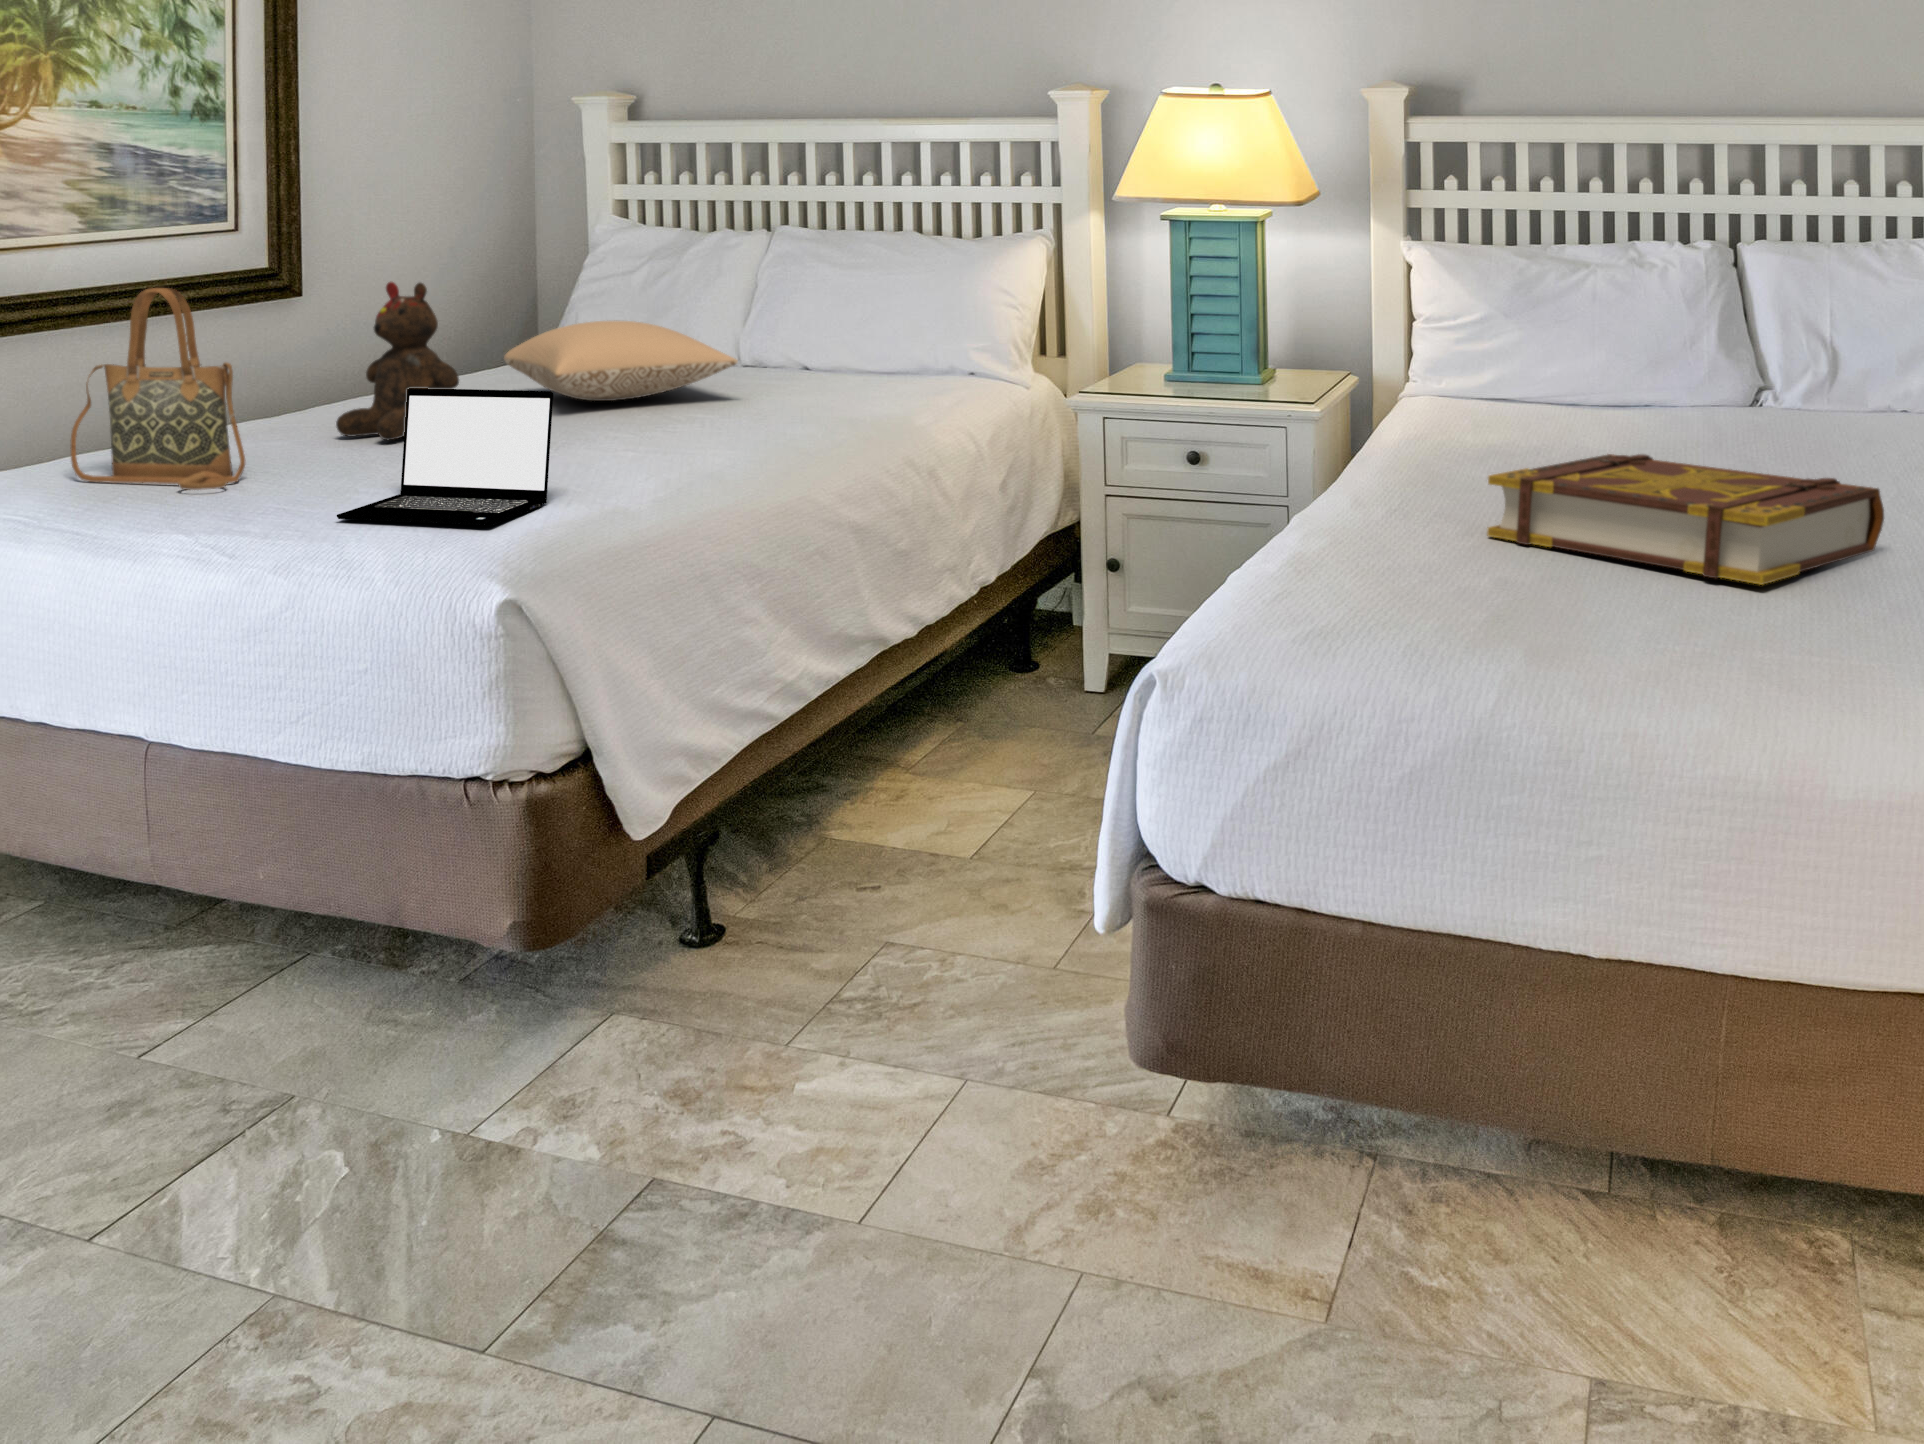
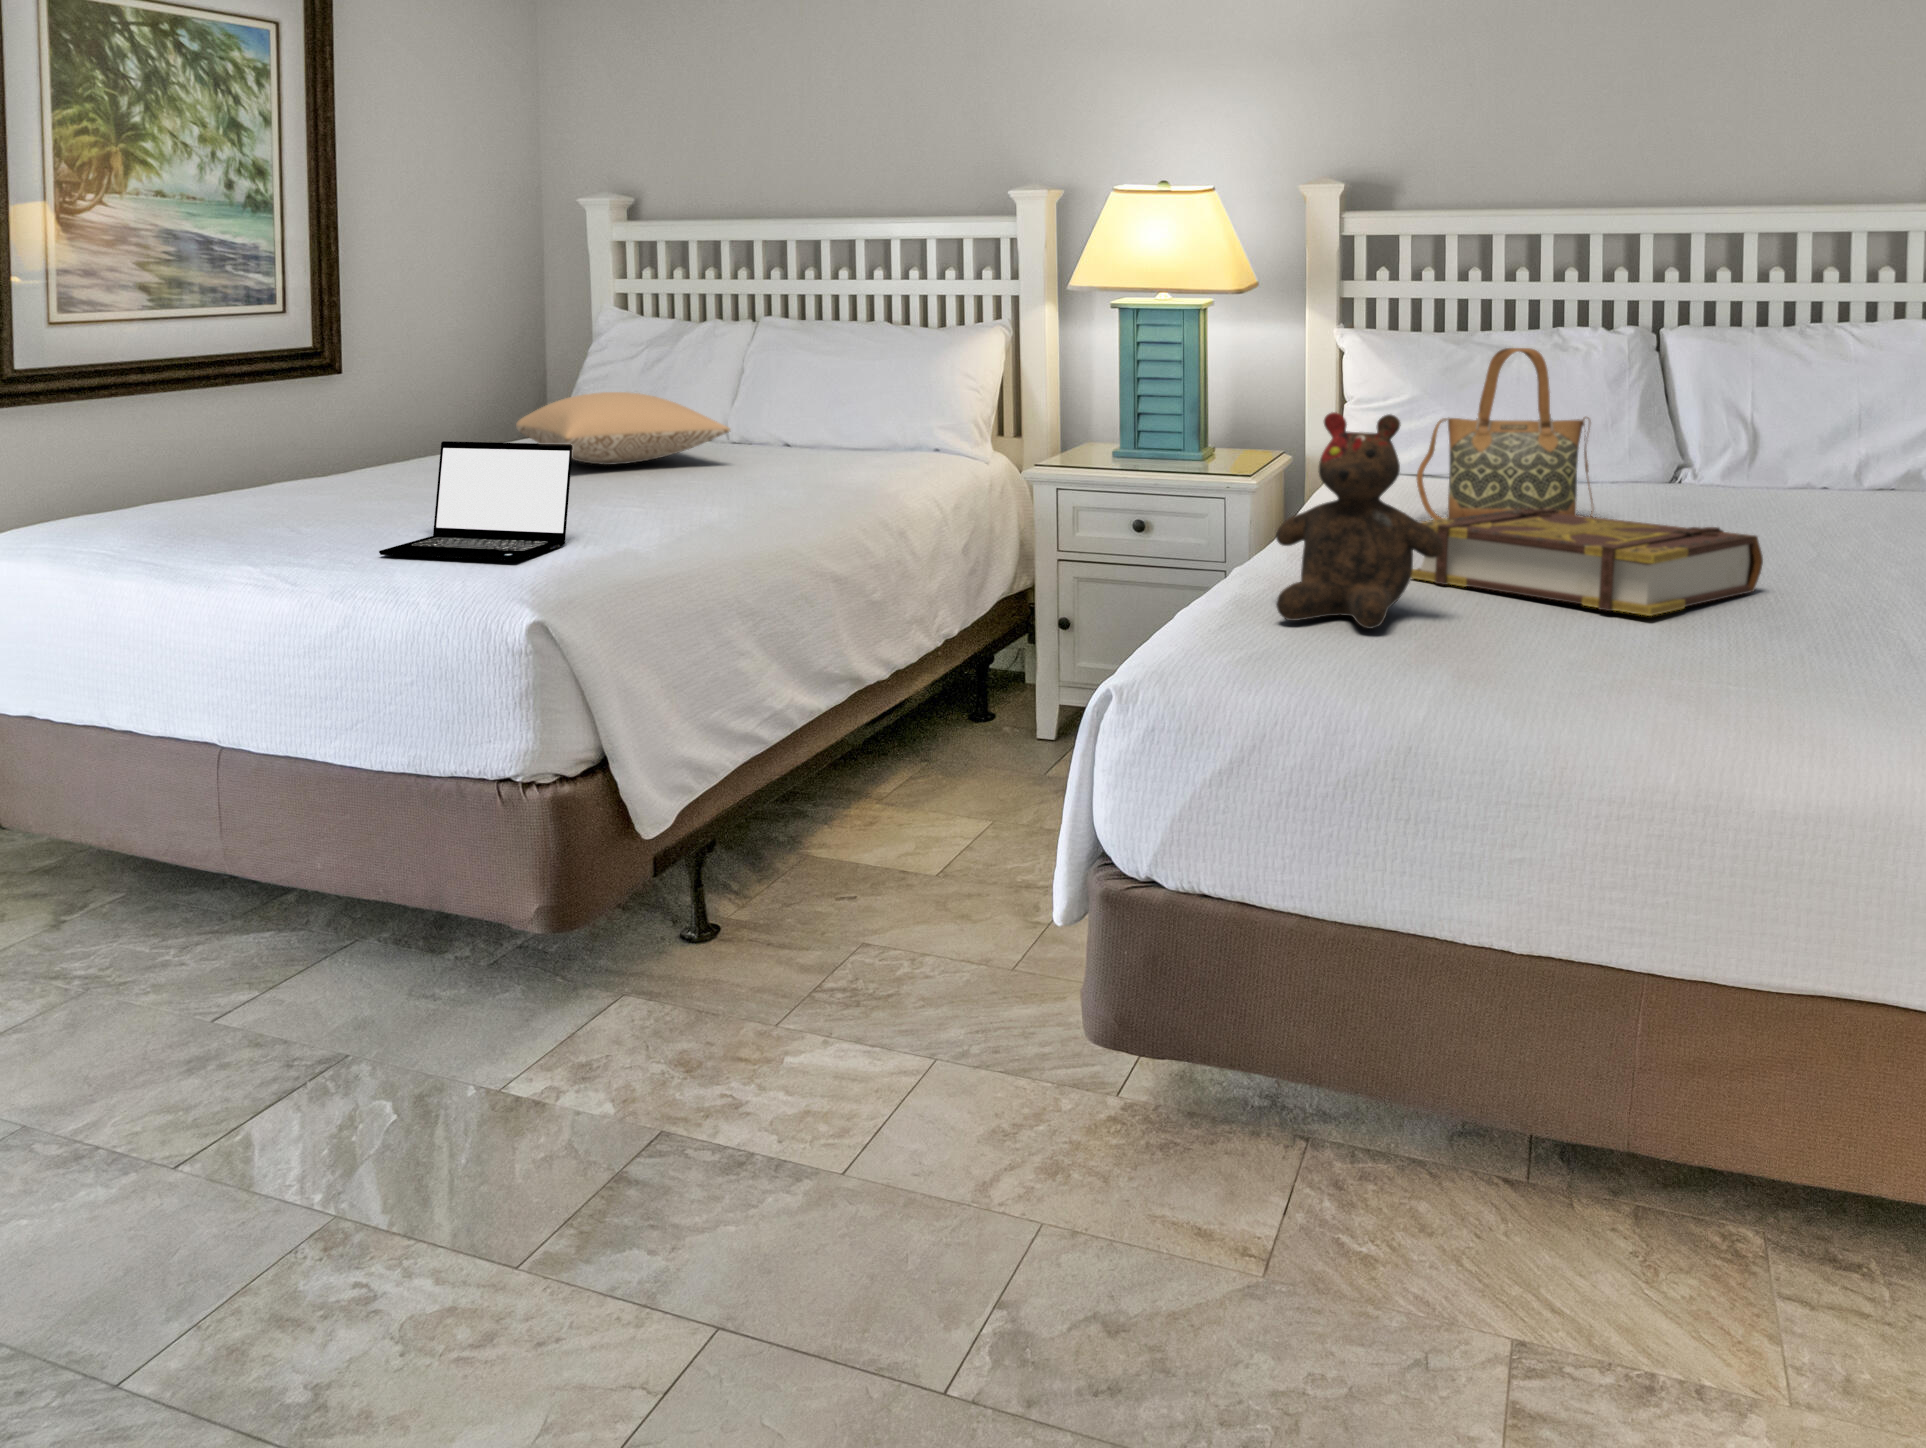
teddy bear: present [336,282,459,440] -> present [1276,412,1444,629]
handbag: present [70,288,245,490] -> present [1416,348,1593,520]

